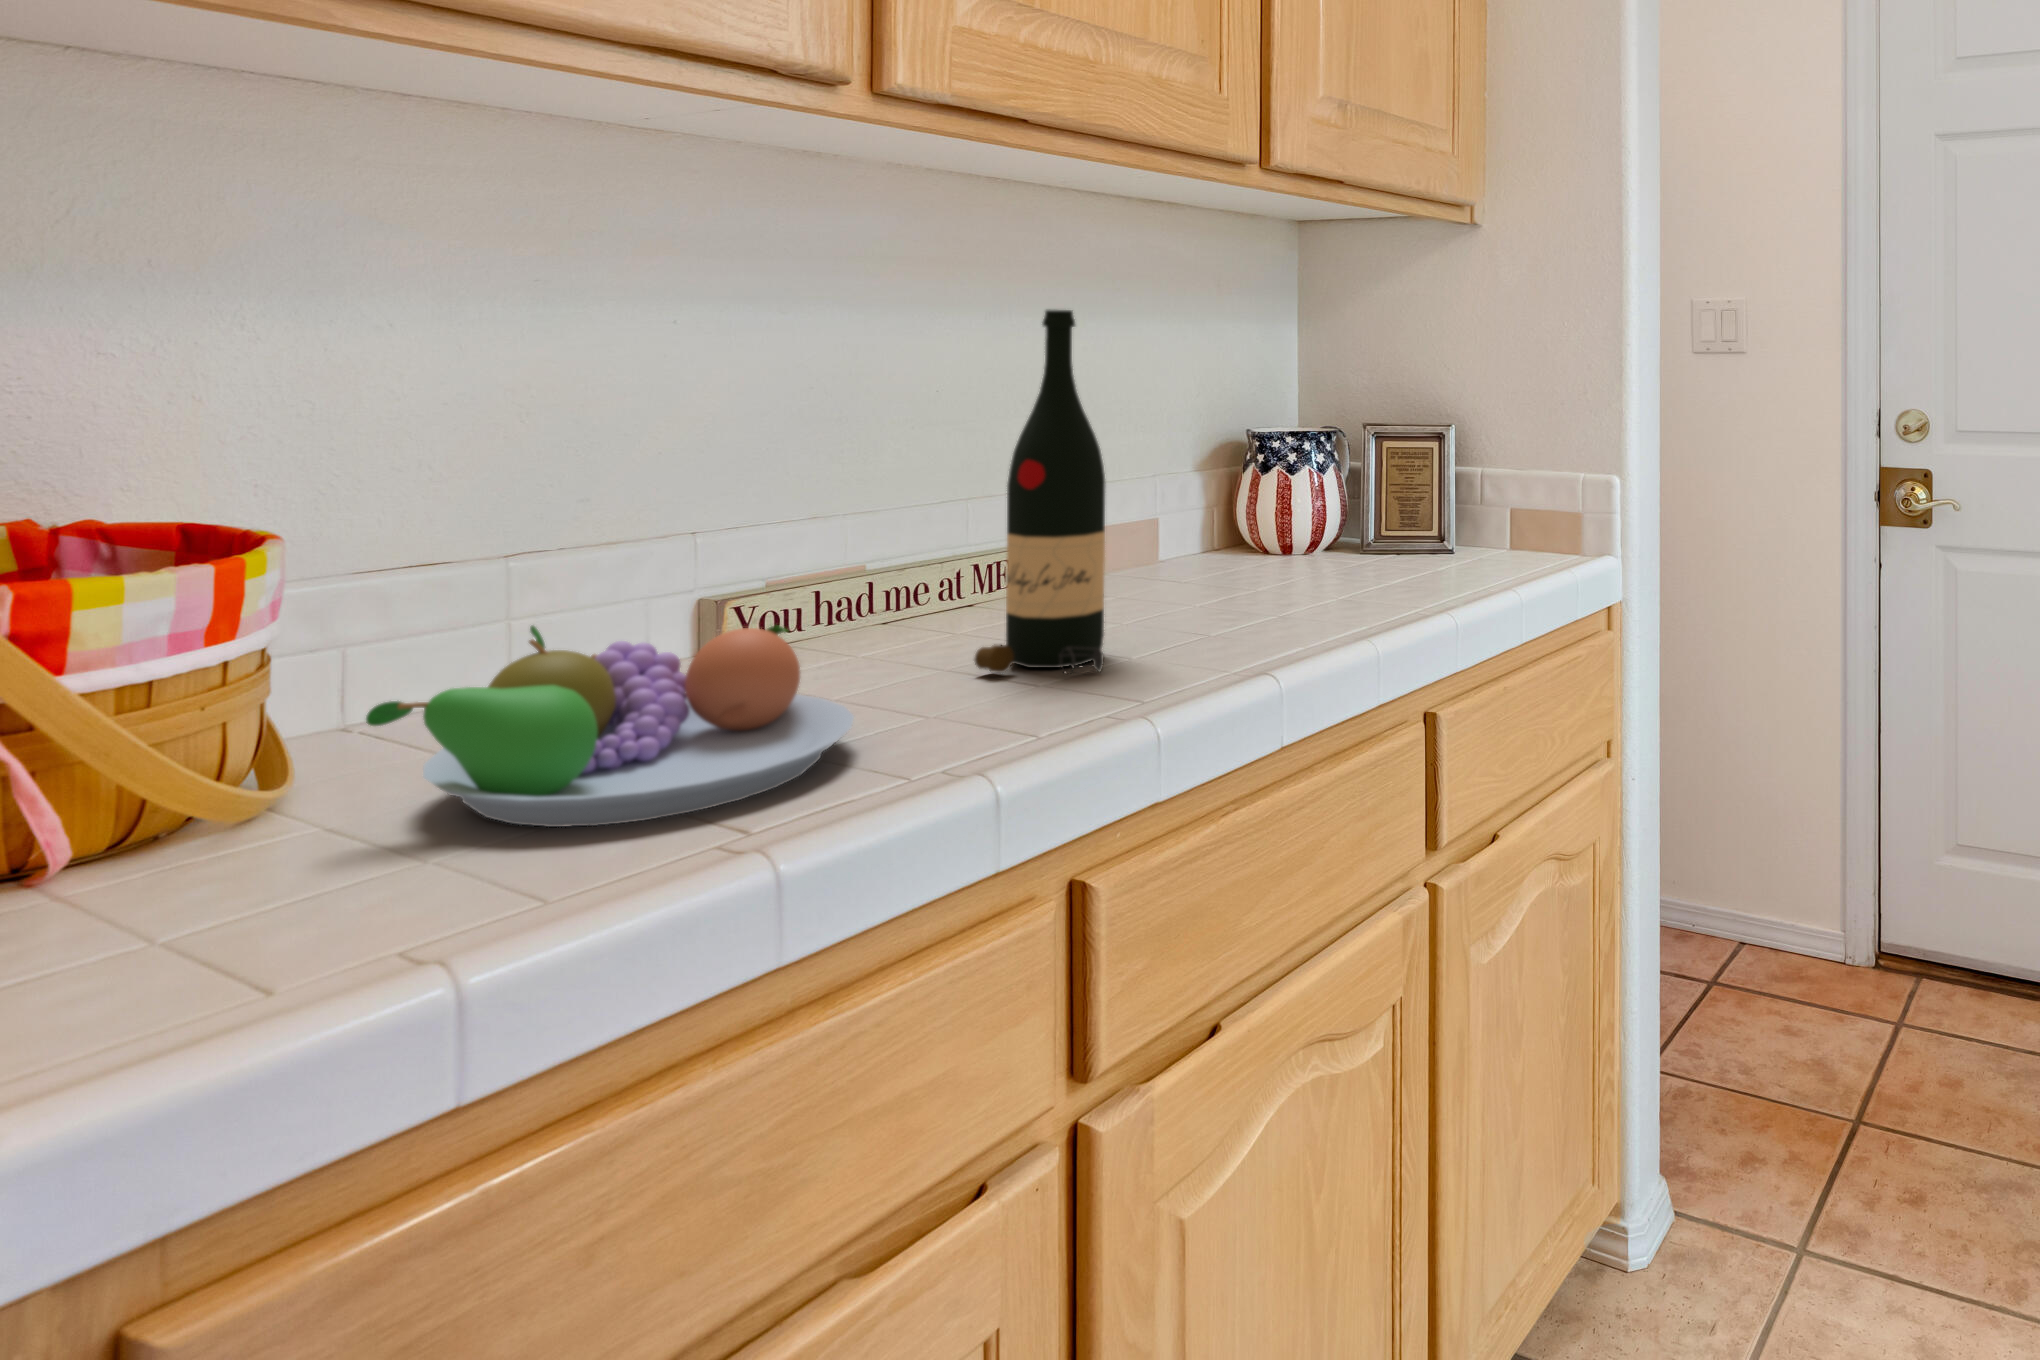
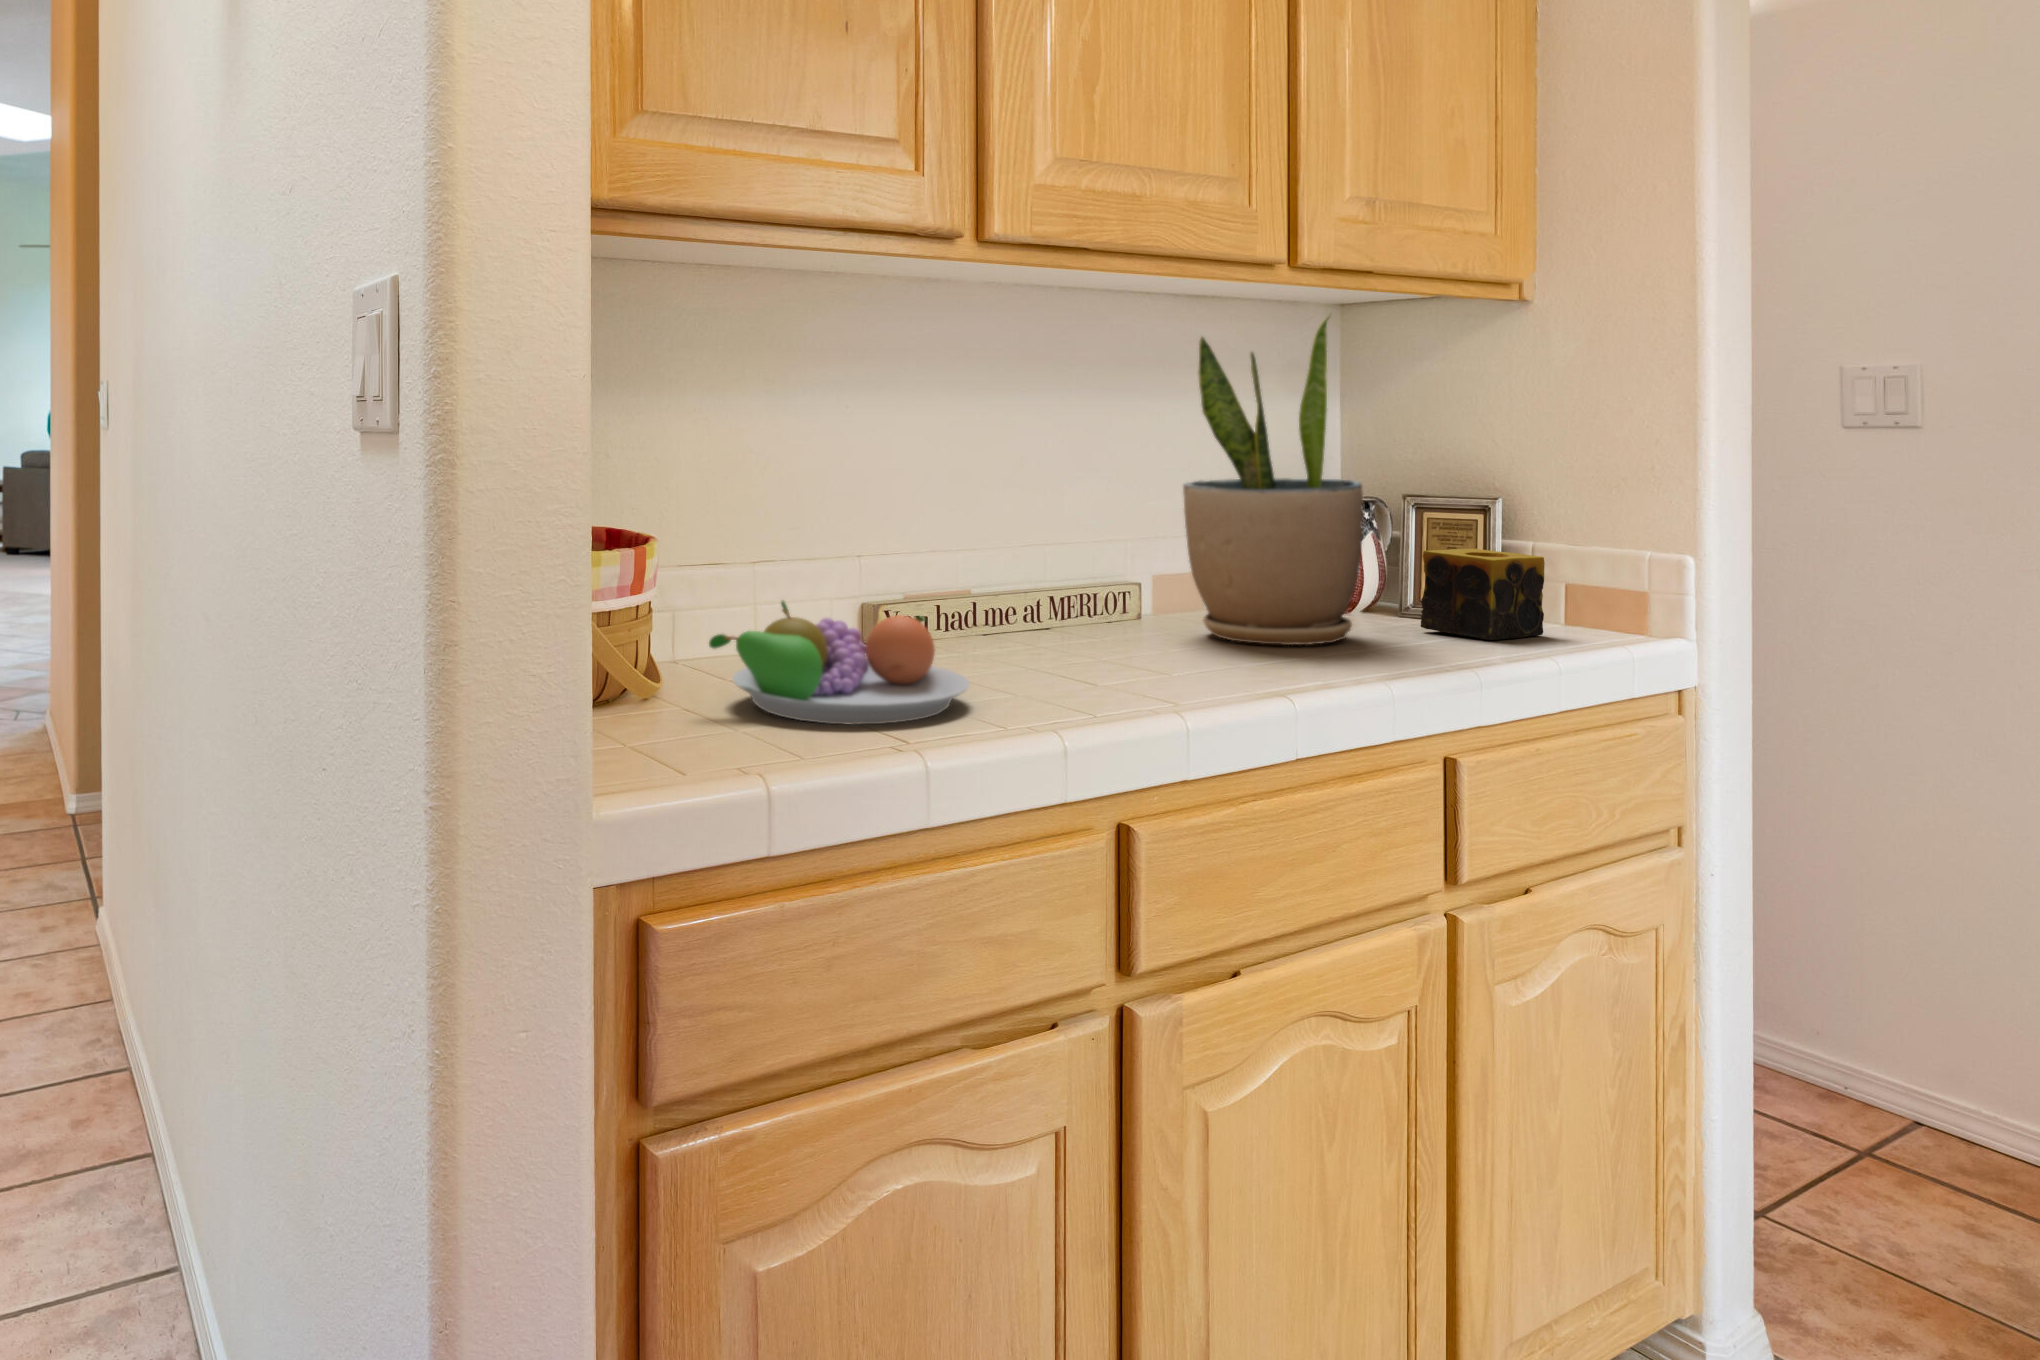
potted plant: none [1140,223,1335,602] -> present [1183,317,1363,645]
wine bottle: present [975,310,1105,674] -> none [1050,394,1149,680]
candle: none [1386,479,1500,574] -> present [1421,549,1545,640]

